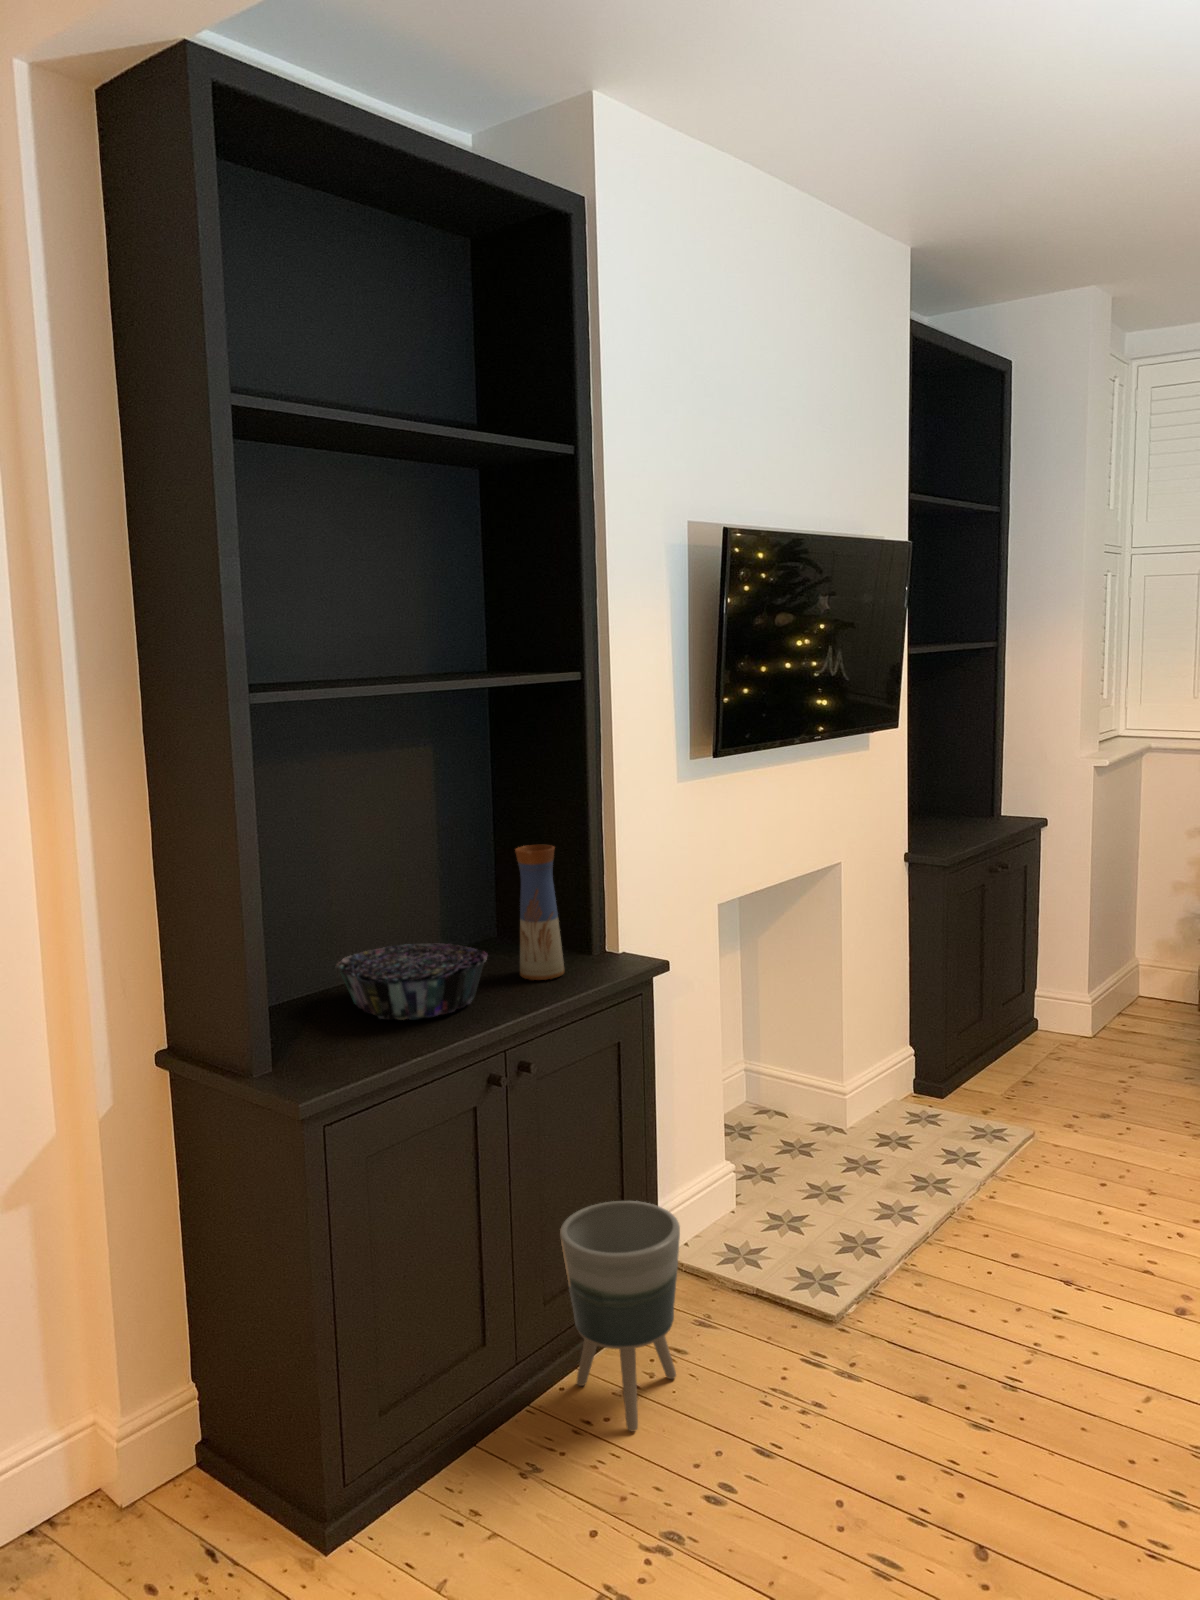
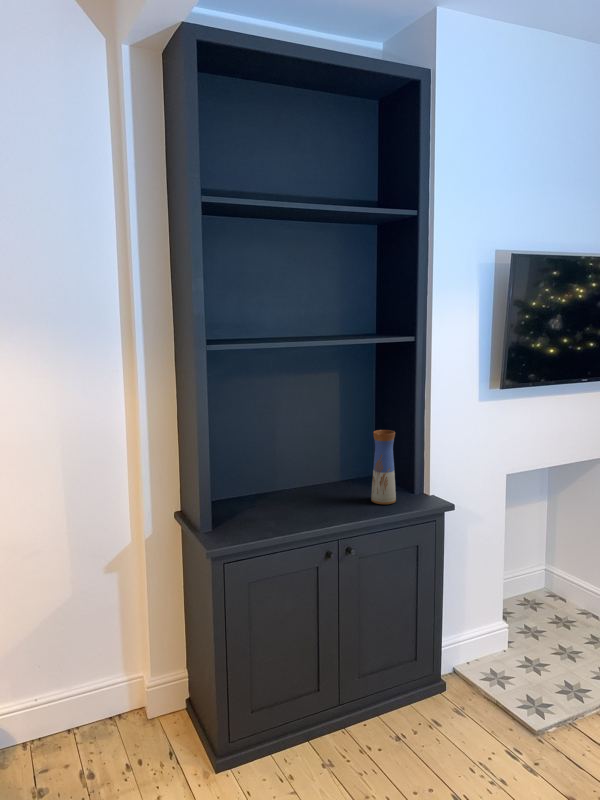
decorative bowl: present [336,944,487,1020] -> none [270,474,347,515]
planter: present [560,1201,680,1431] -> none [365,632,433,761]

